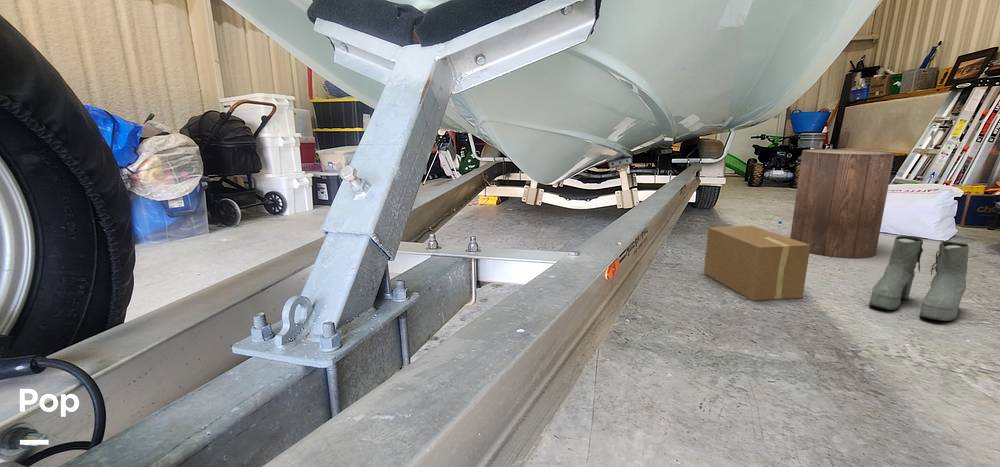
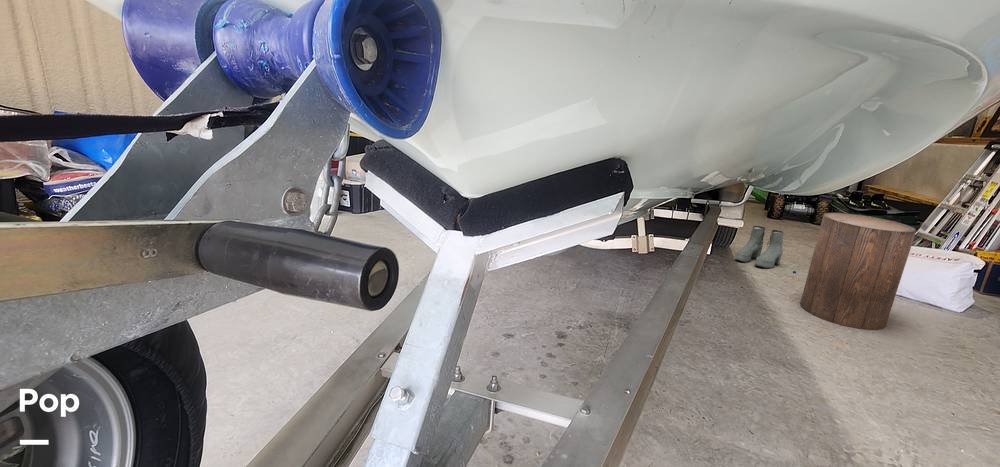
cardboard box: present [704,226,810,301] -> none [711,293,819,378]
boots: present [869,236,969,321] -> present [735,226,784,268]

